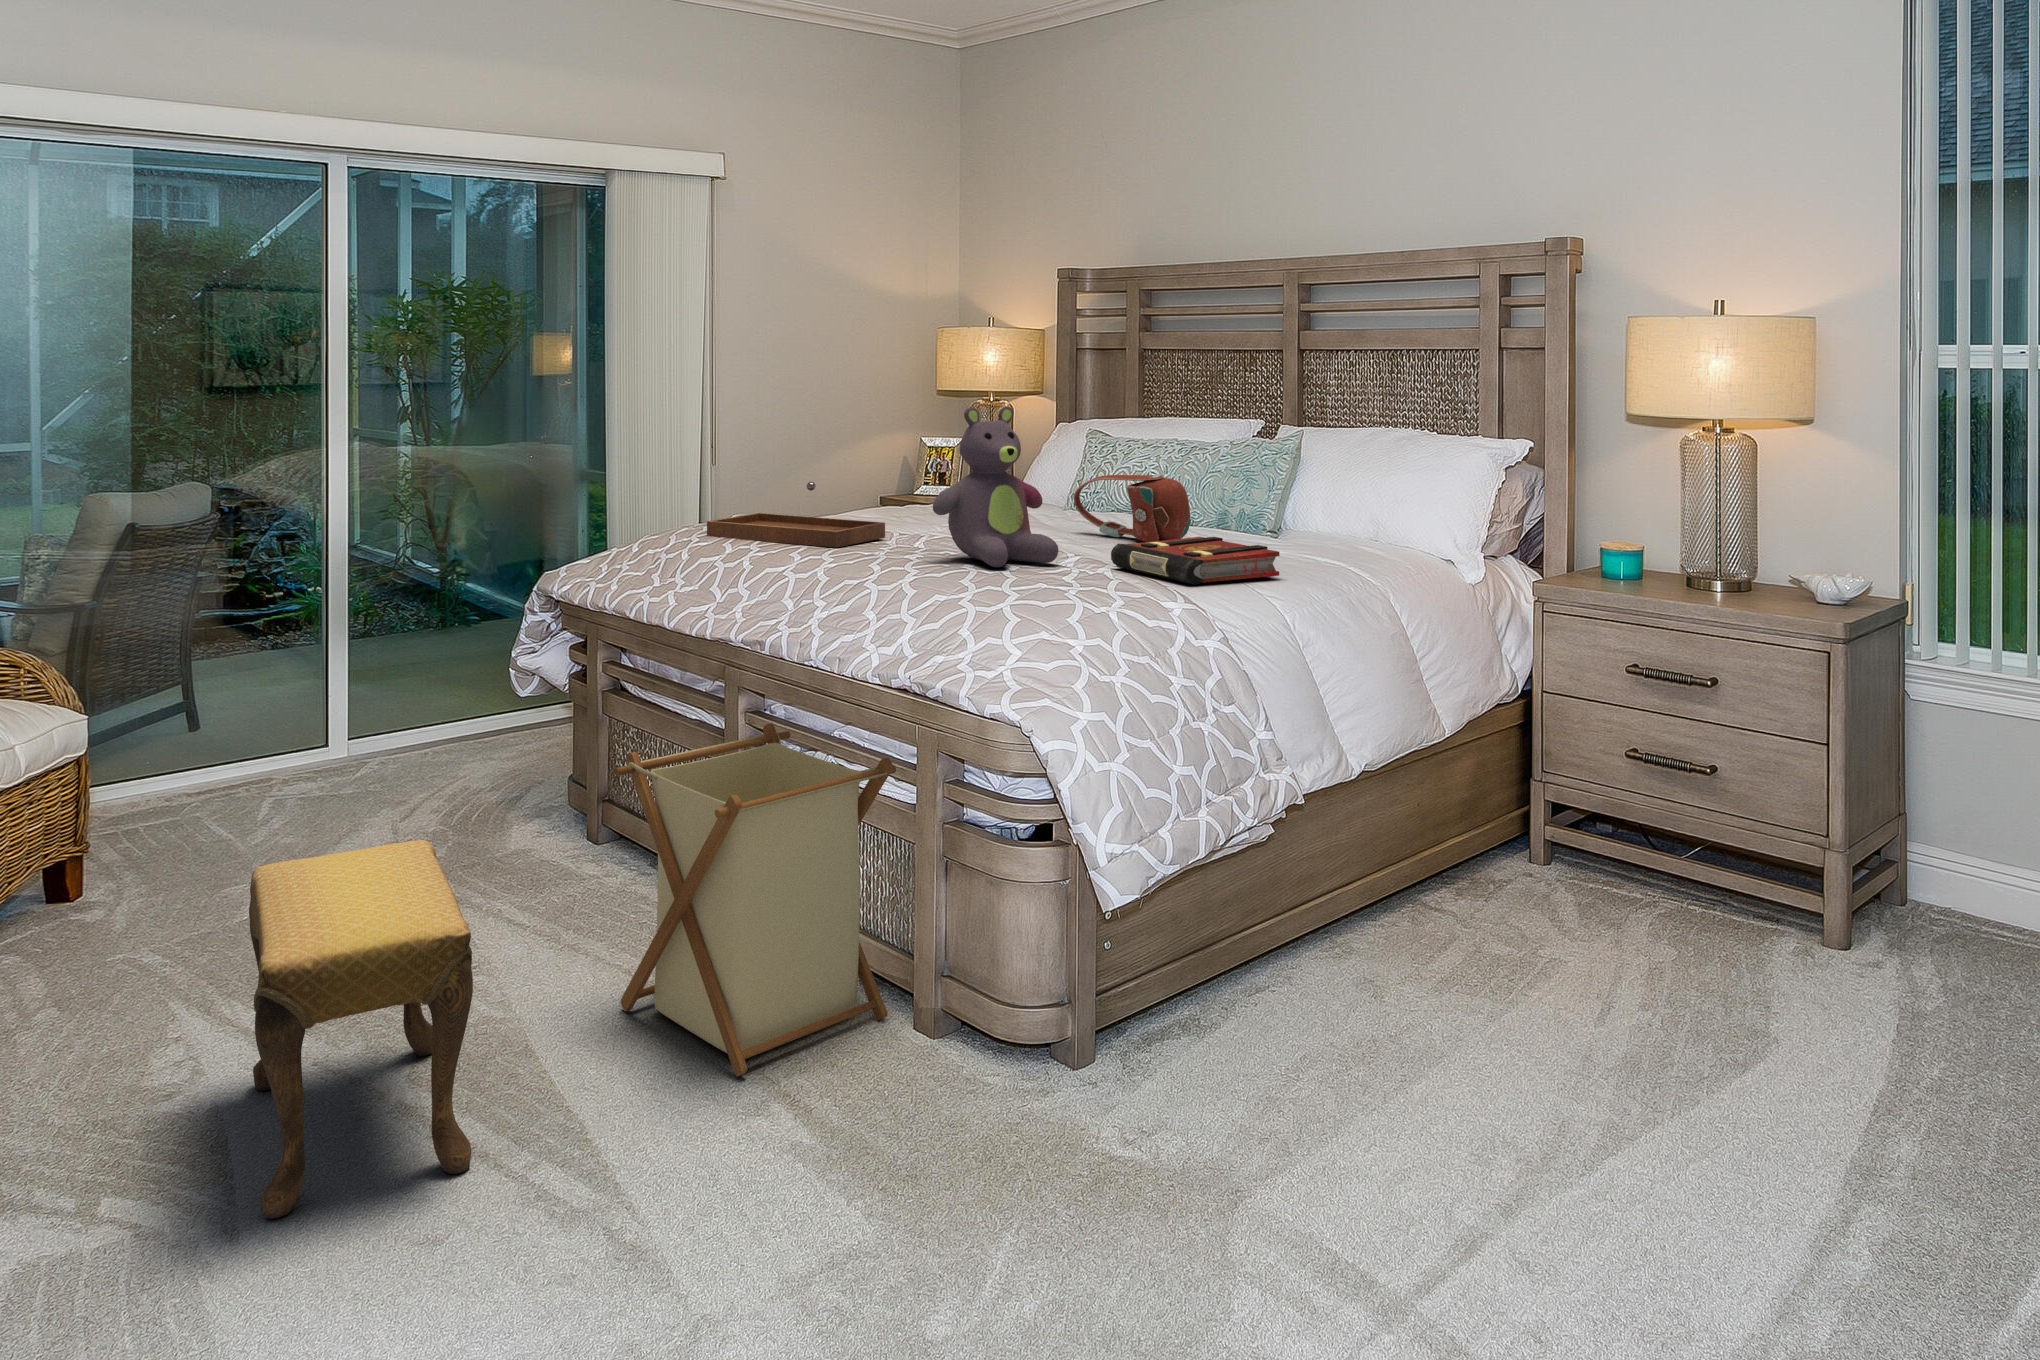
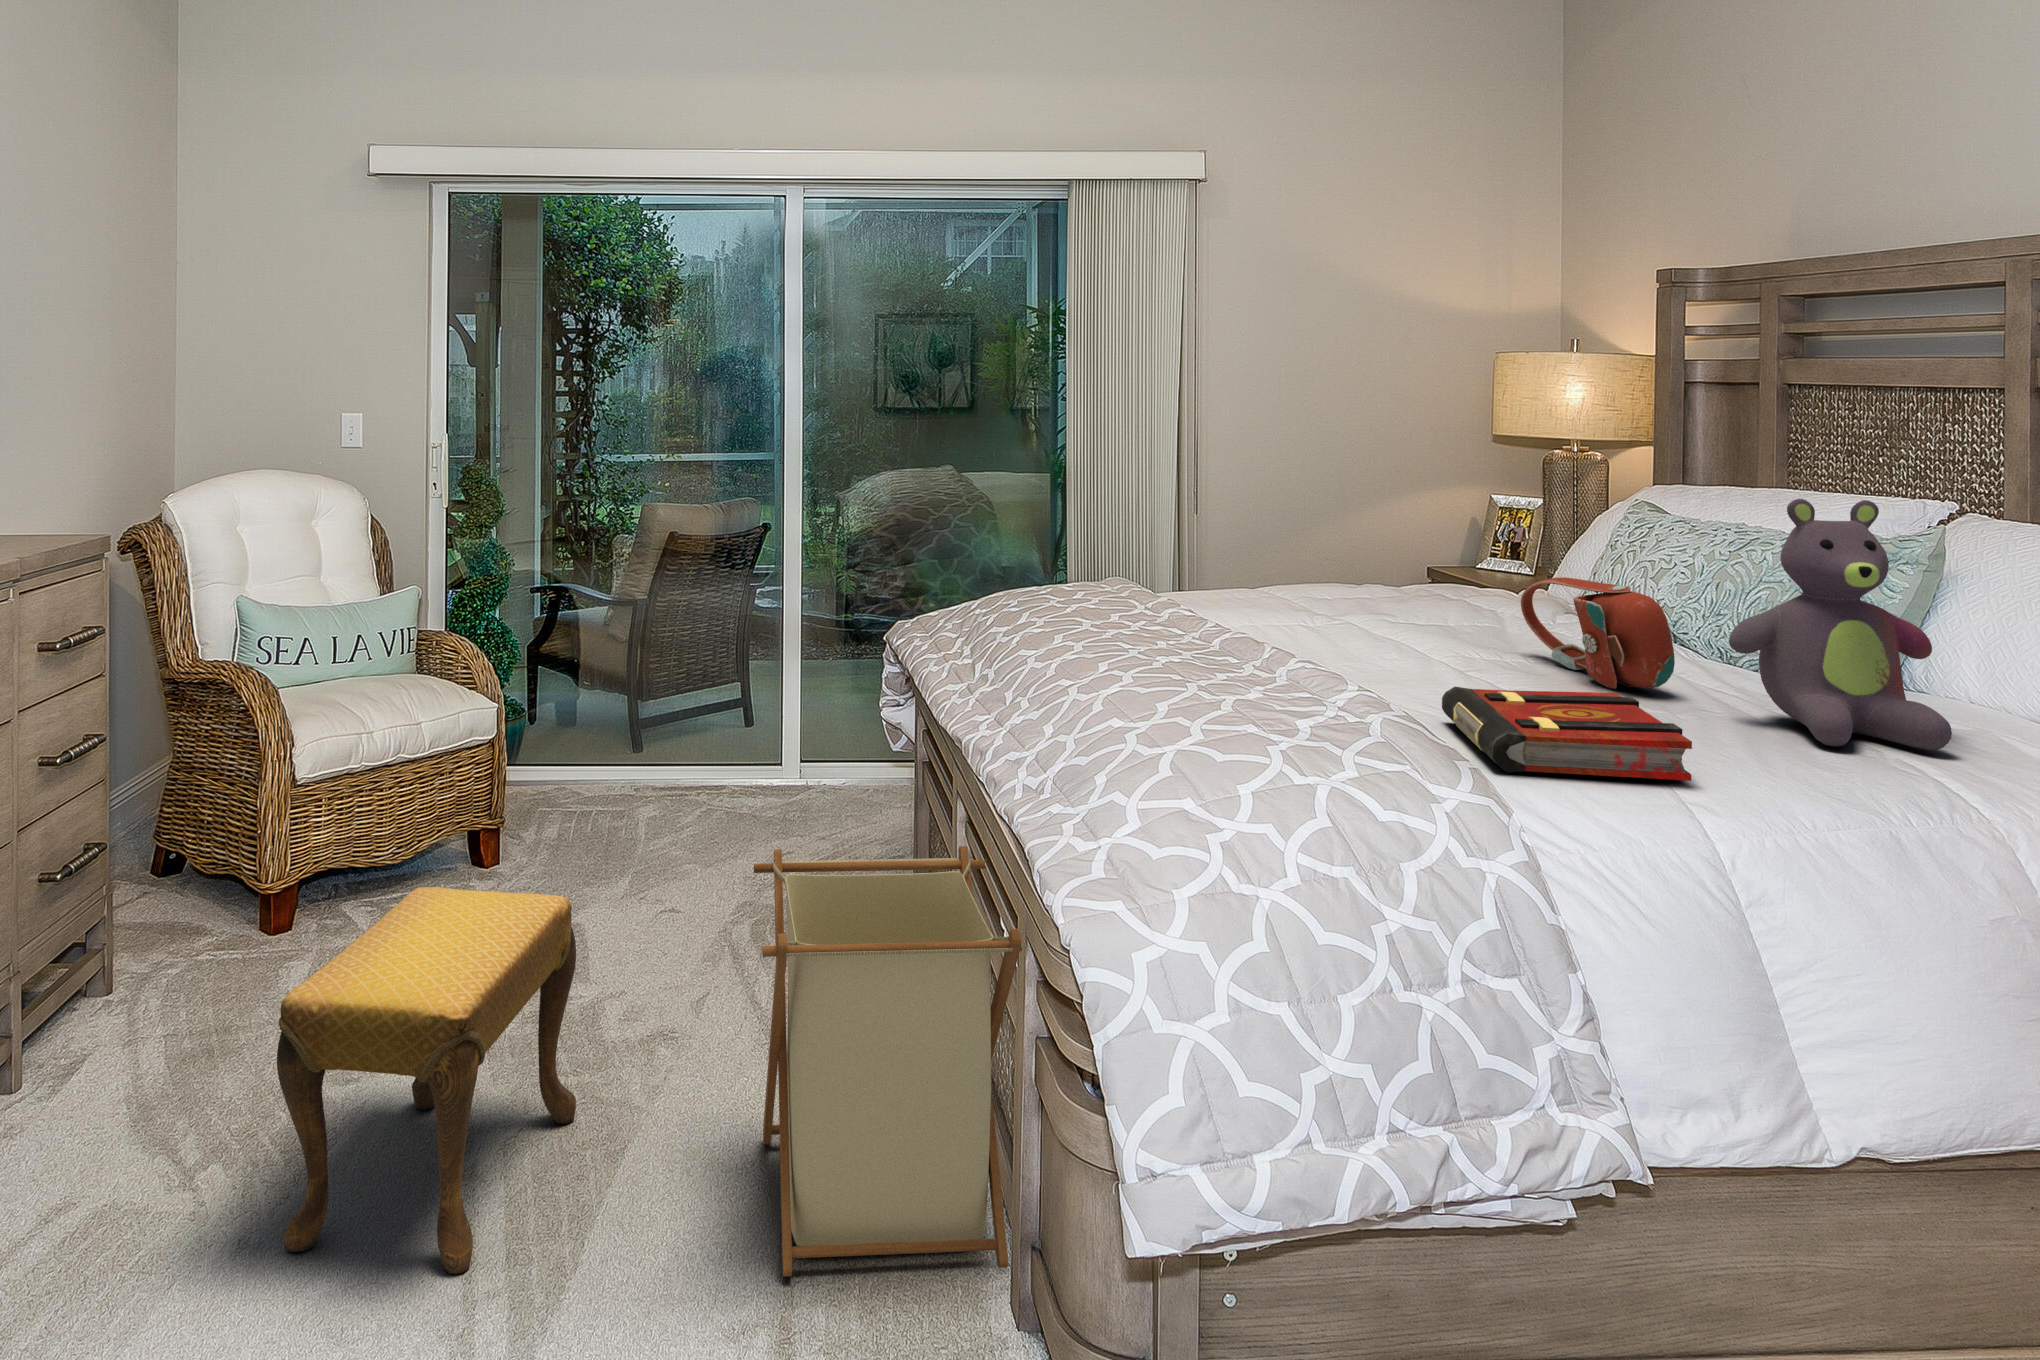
stuffed bear: present [933,406,1059,567] -> present [1729,499,1952,750]
tray: present [707,482,885,547] -> none [1035,548,1230,635]

